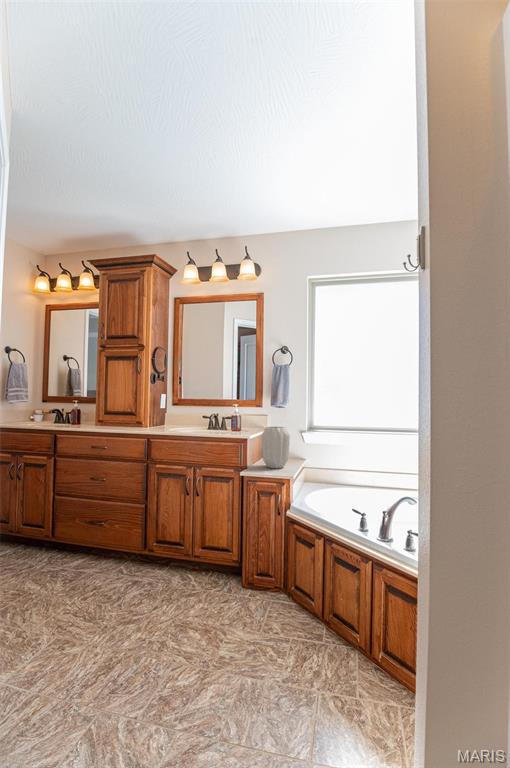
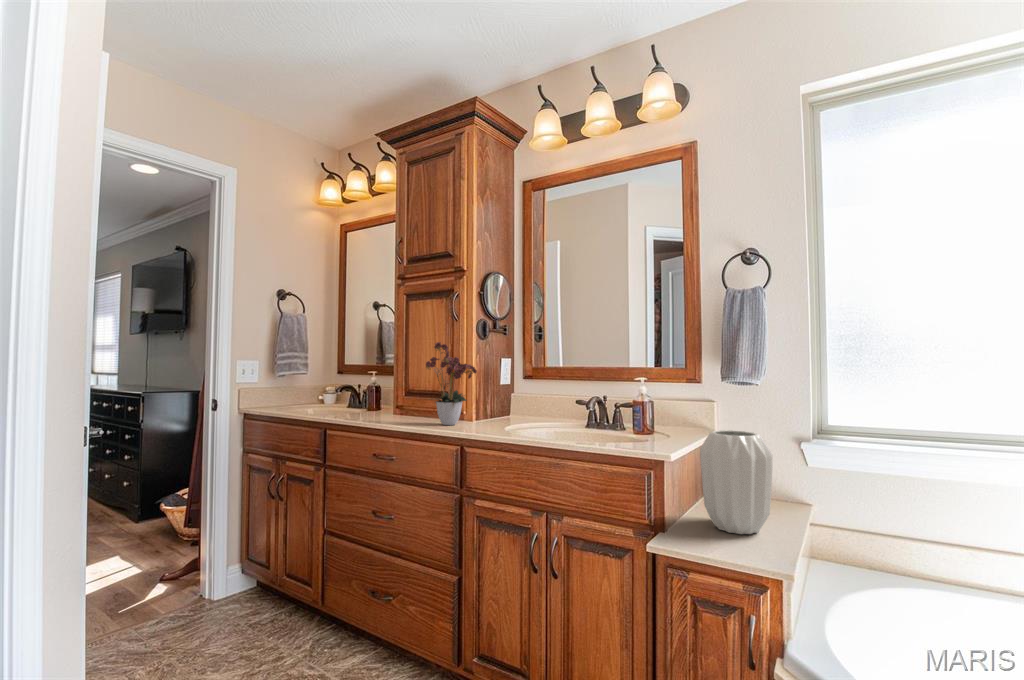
flower arrangement: none [121,383,155,429] -> present [426,342,477,425]

